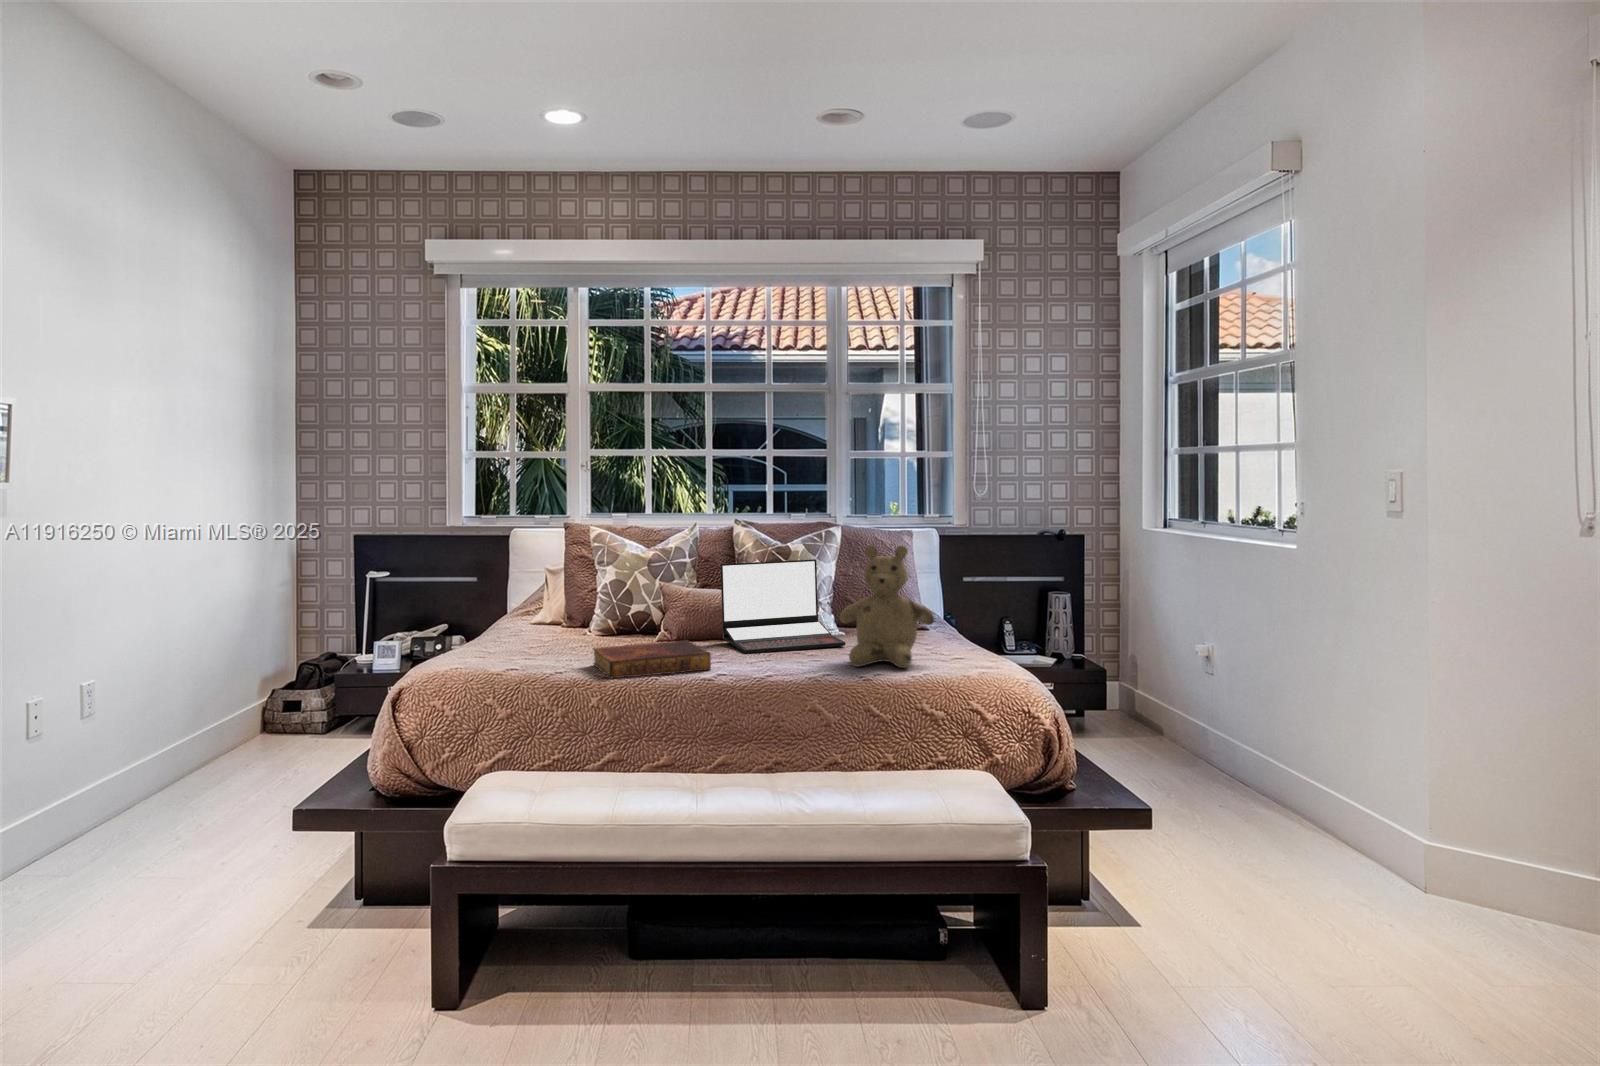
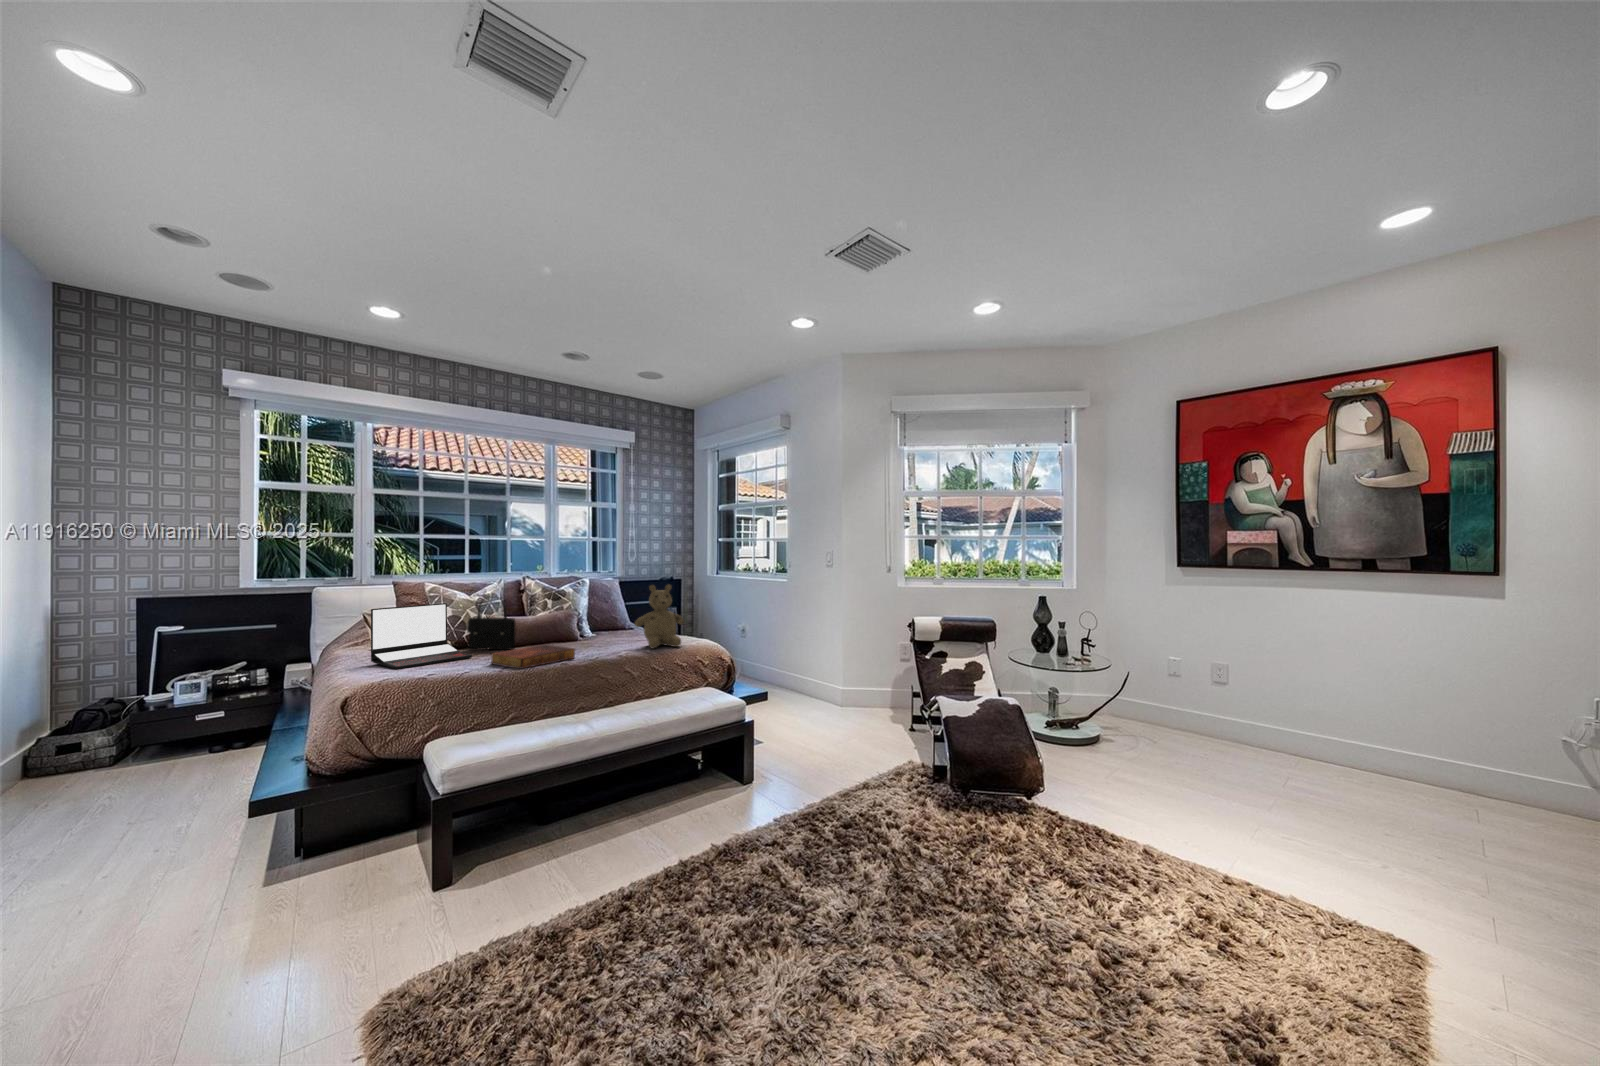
handbag: none [619,554,677,643] -> present [467,596,516,650]
laptop: present [721,559,846,654] -> present [371,603,472,669]

